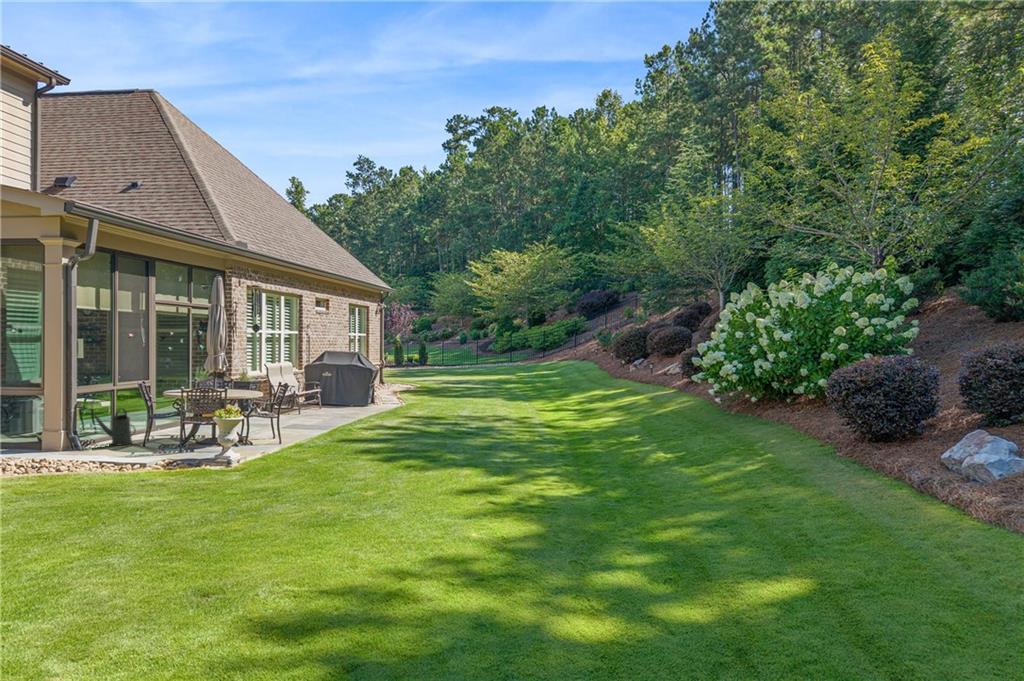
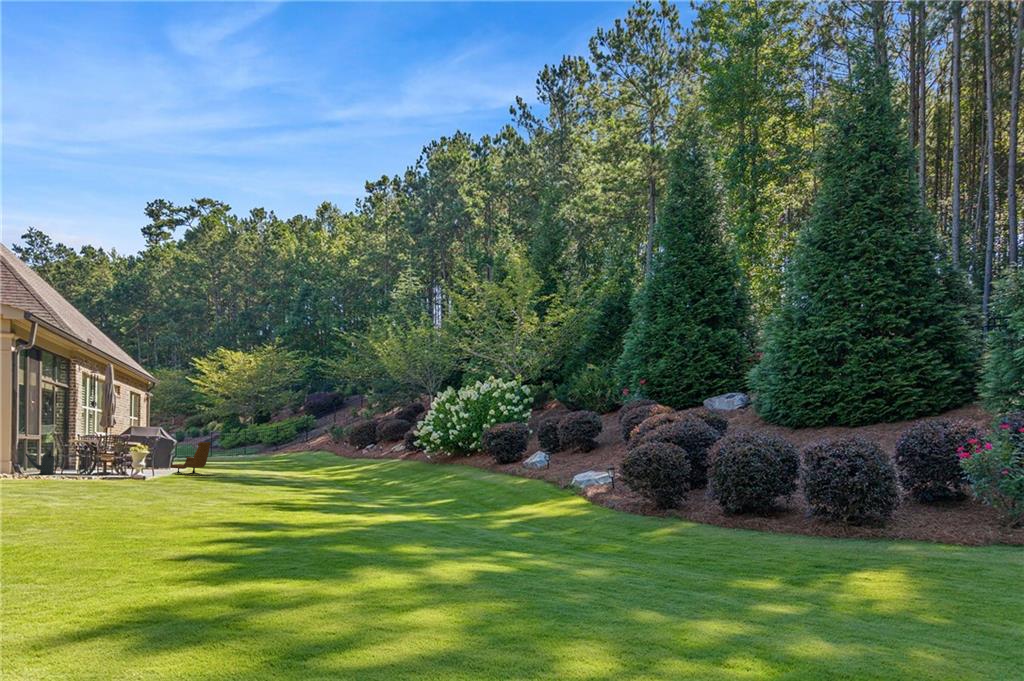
lounge chair: none [357,376,397,423] -> present [171,442,211,476]

